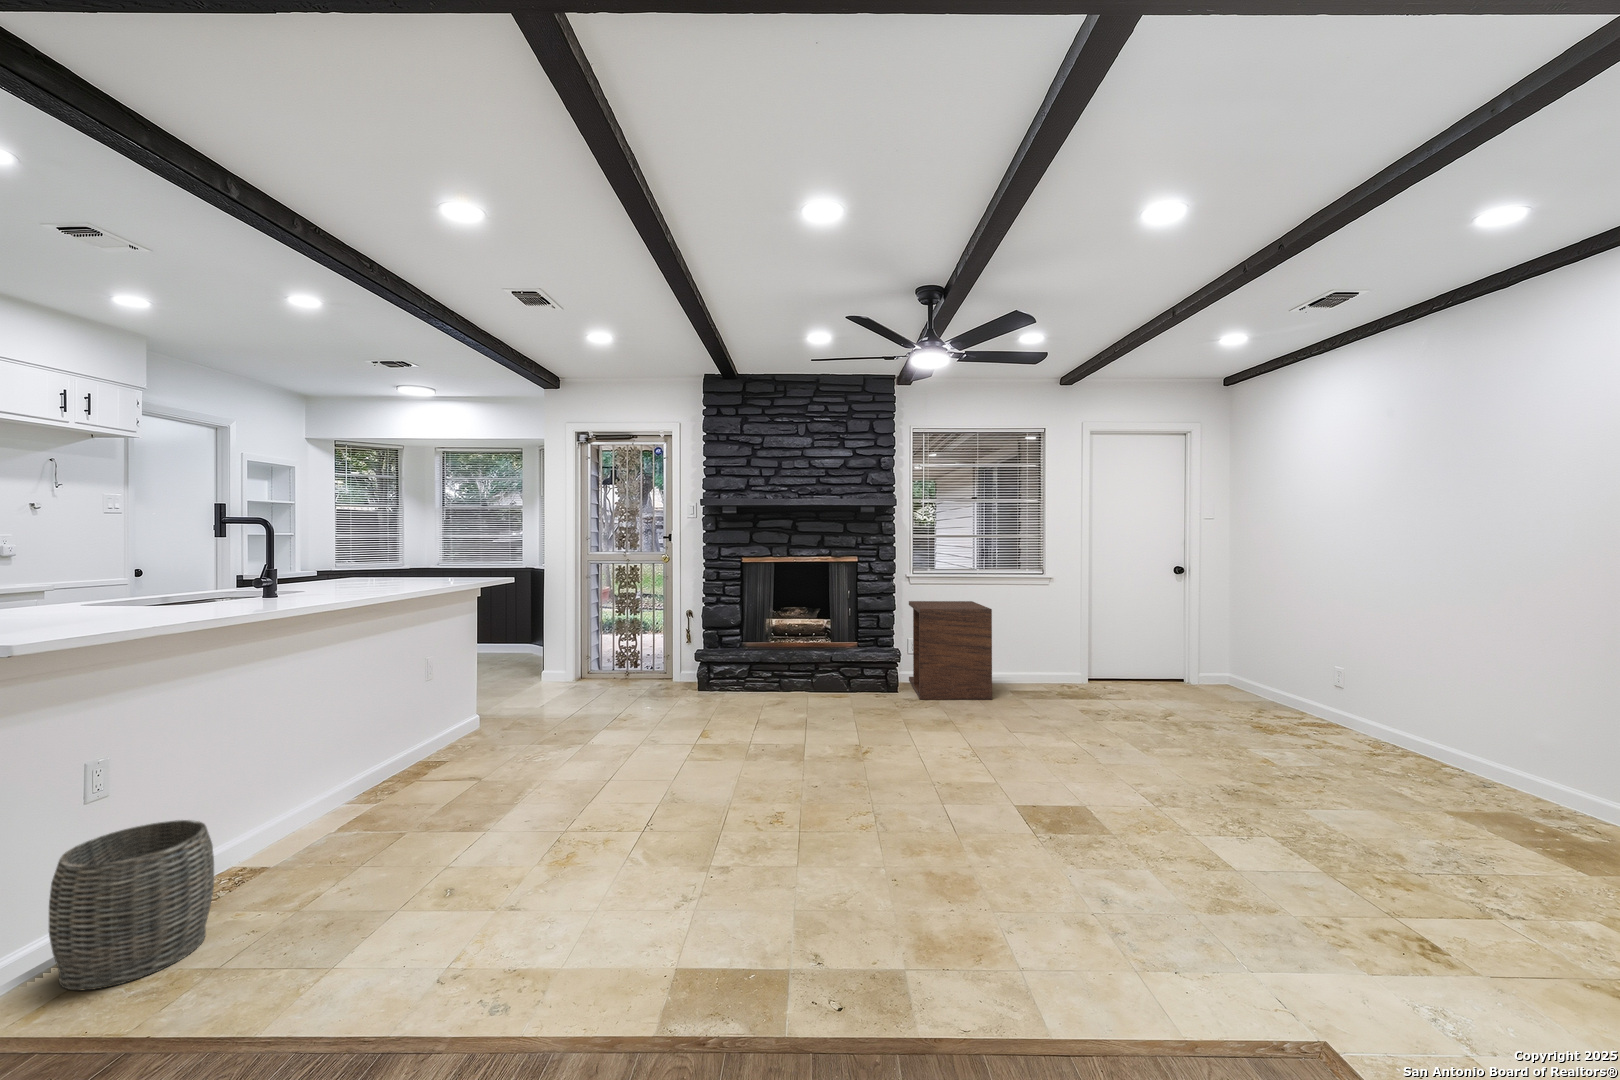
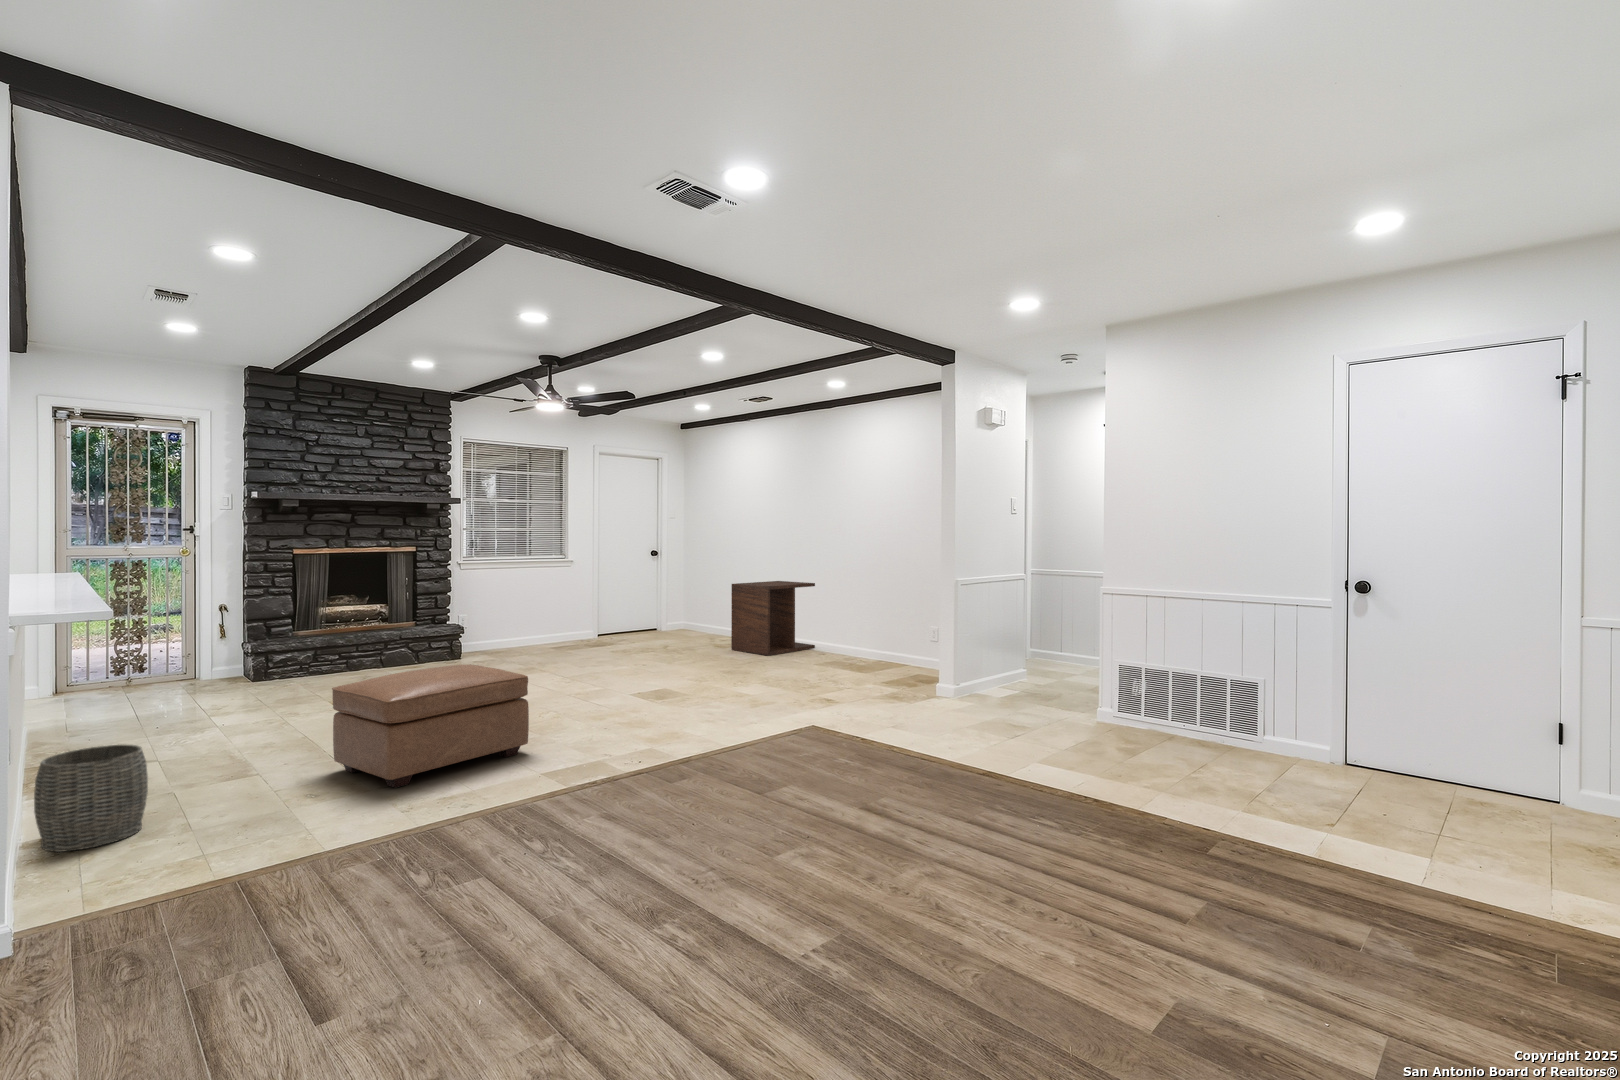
side table: present [909,601,992,700] -> present [731,581,815,656]
ottoman: none [426,759,736,1011] -> present [332,665,529,788]

